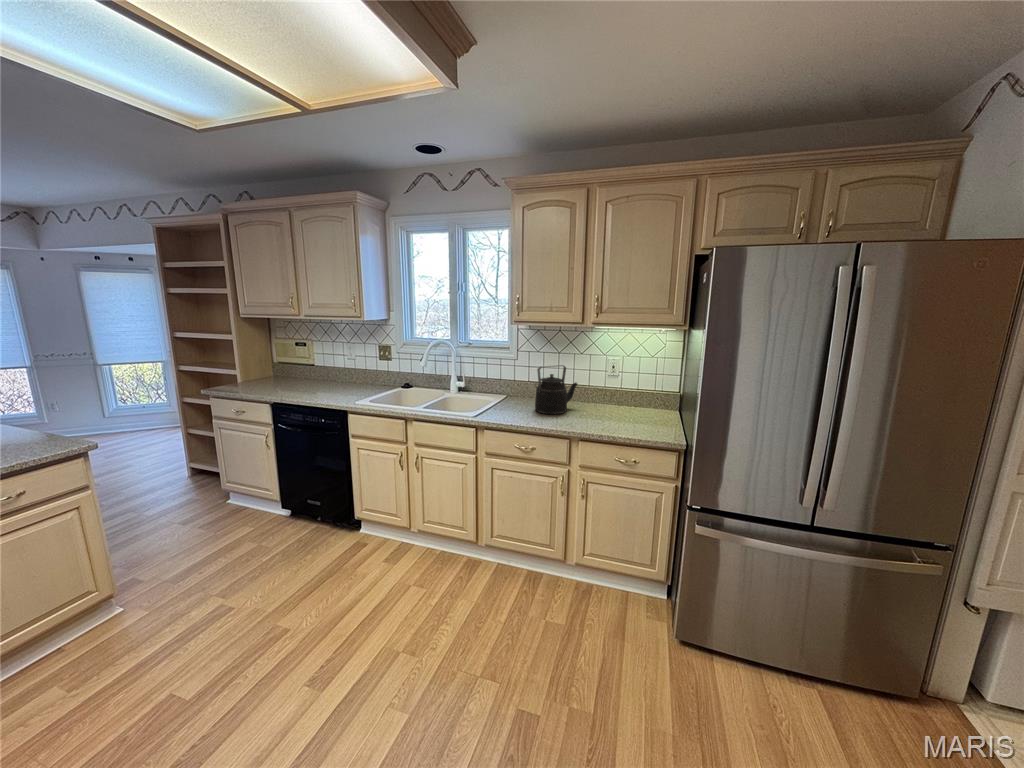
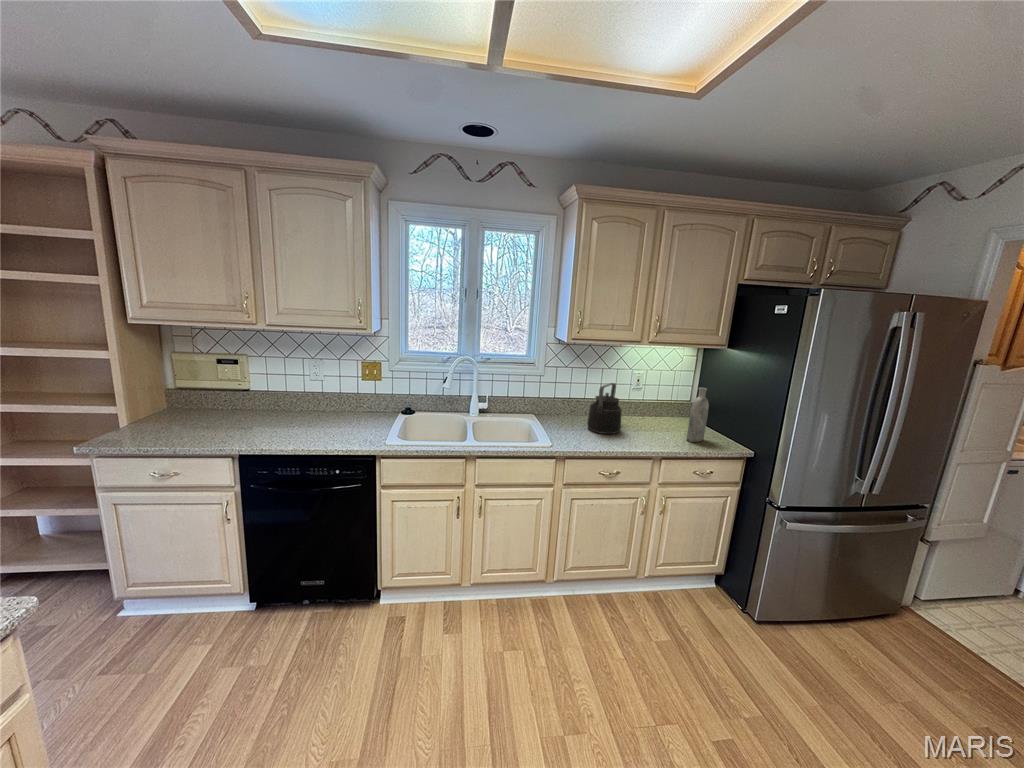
bottle: none [621,369,647,428] -> present [686,387,709,442]

